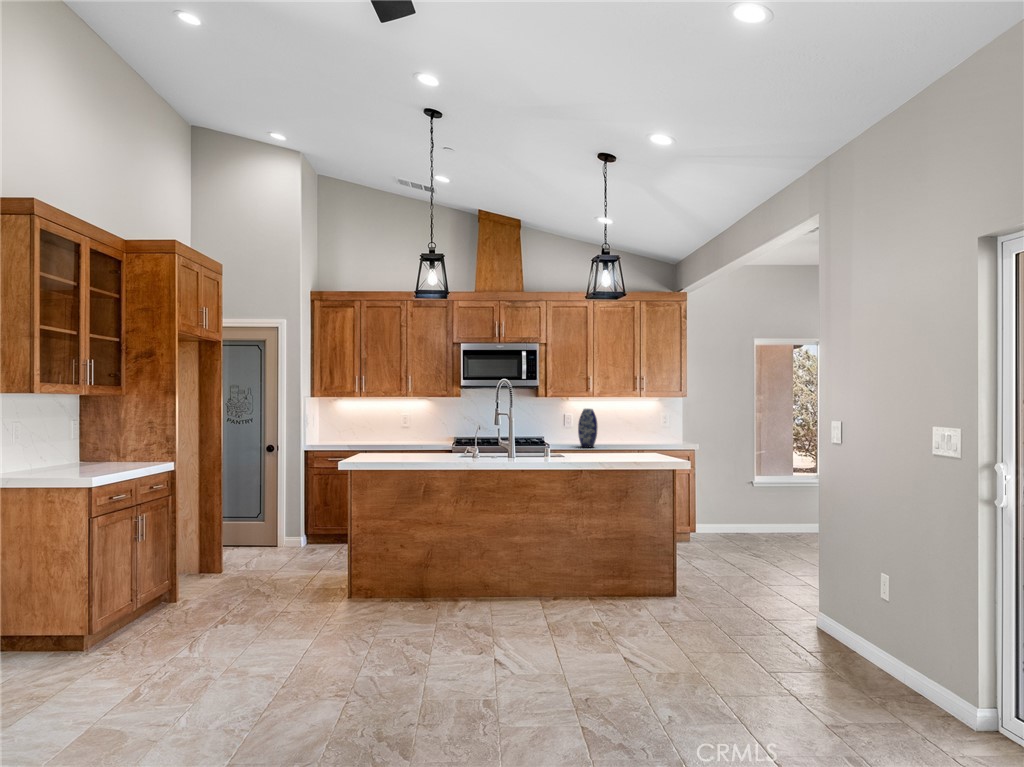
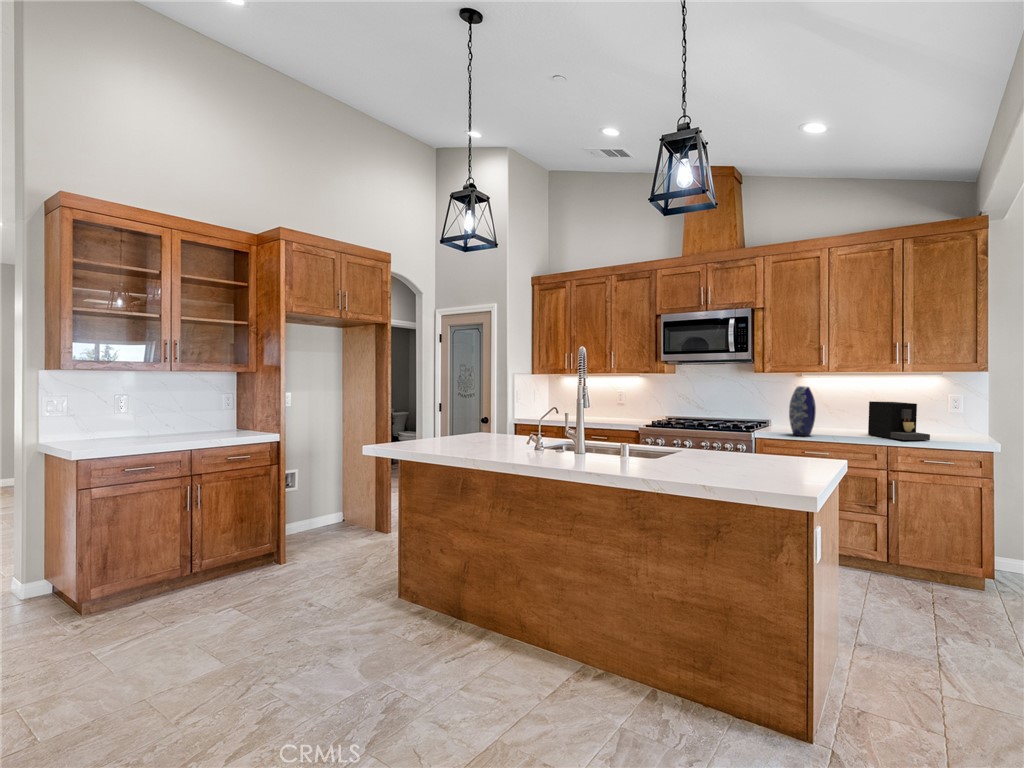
coffee maker: none [622,418,664,446] -> present [868,401,930,440]

